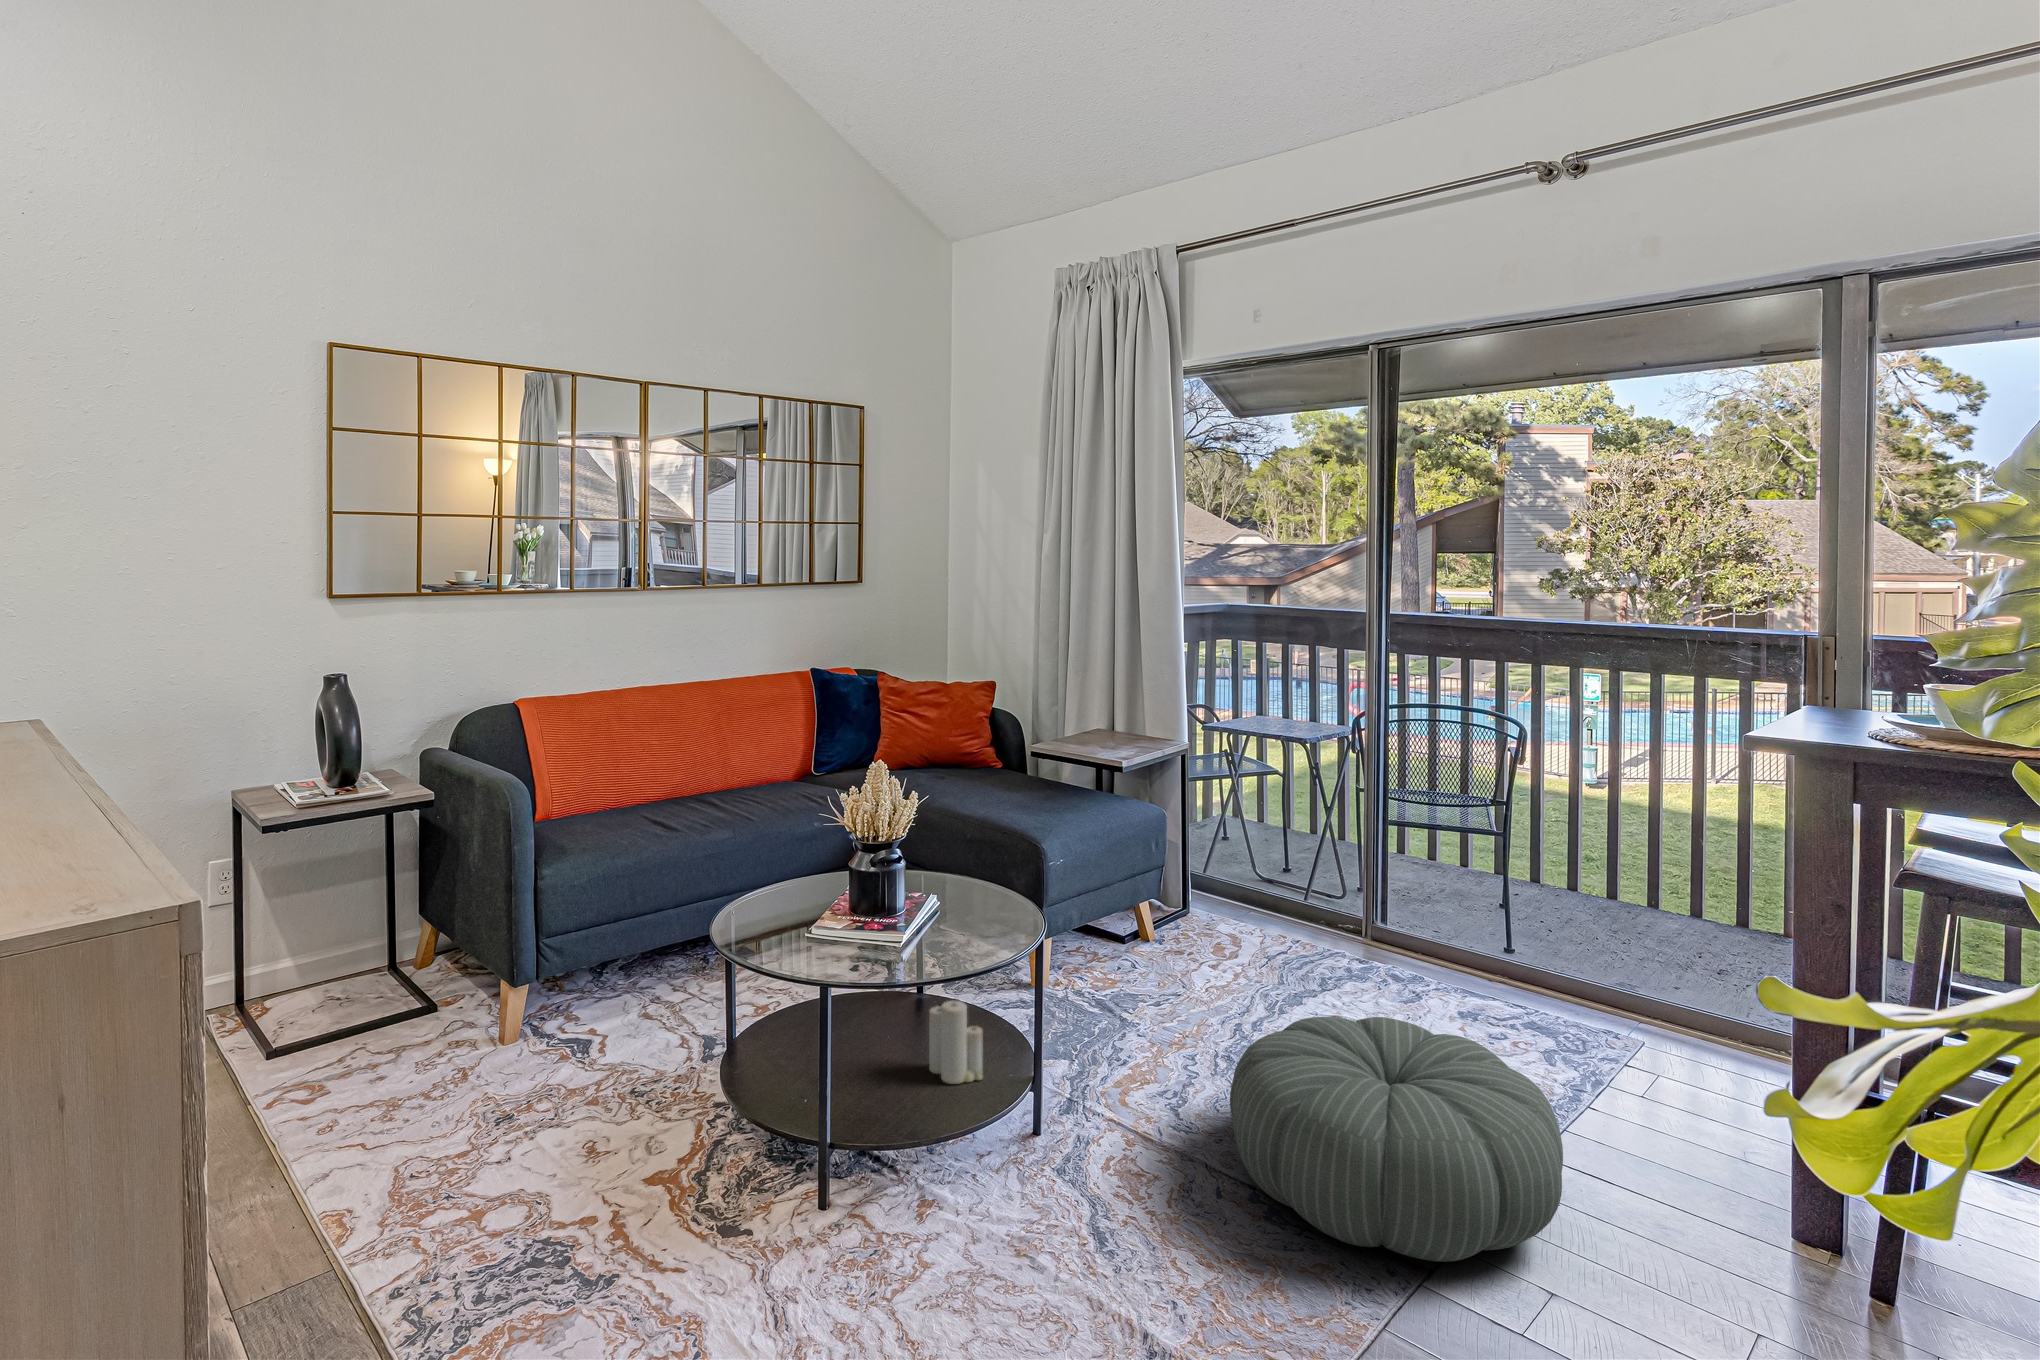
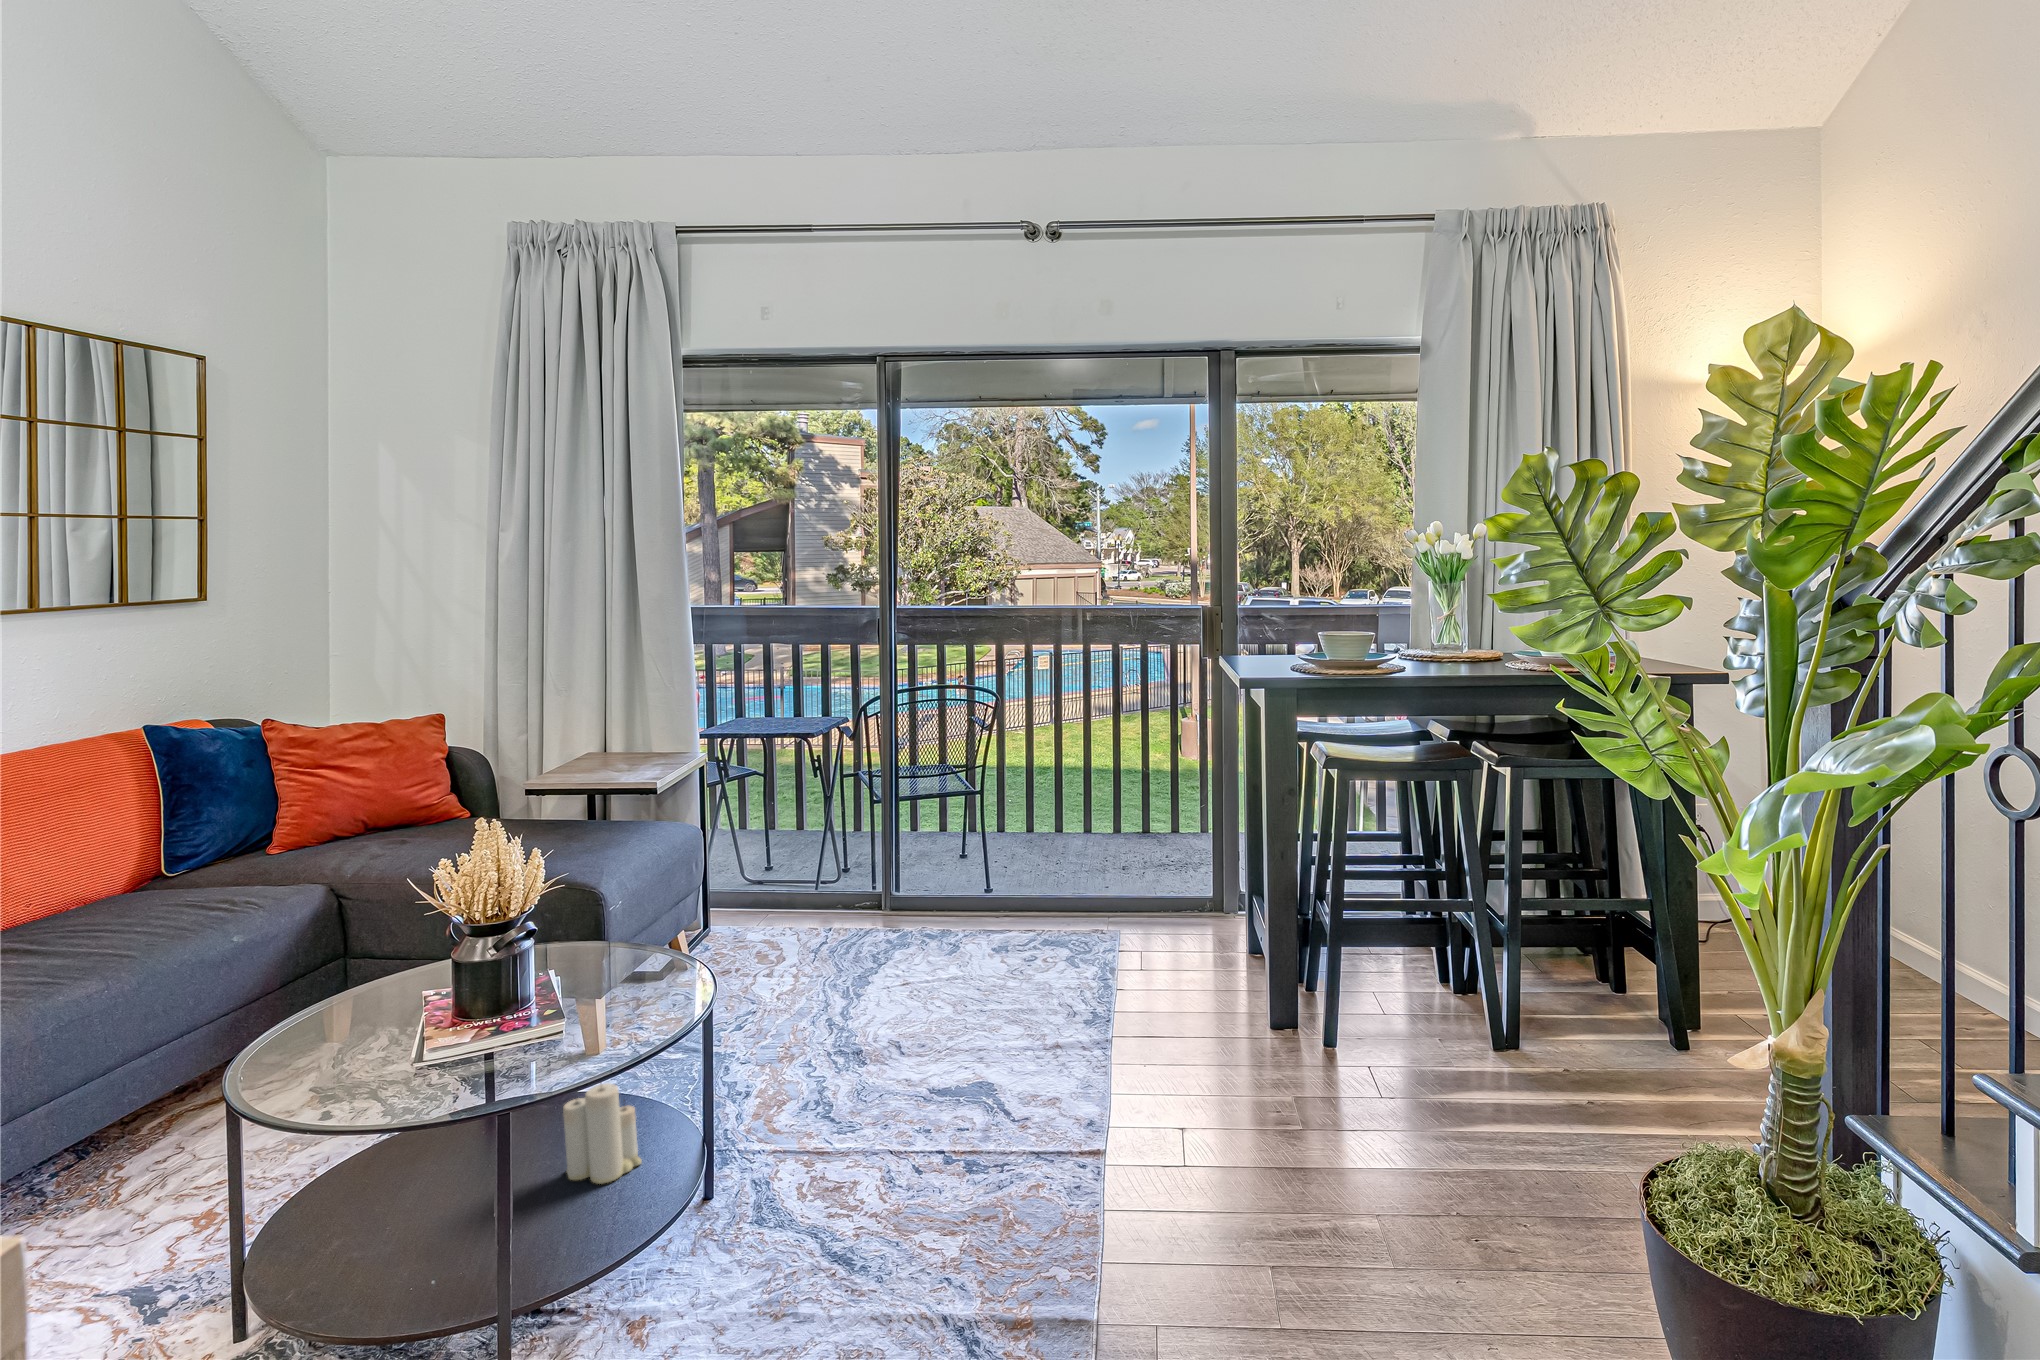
pouf: present [1230,1017,1563,1262] -> none [897,958,1173,1160]

